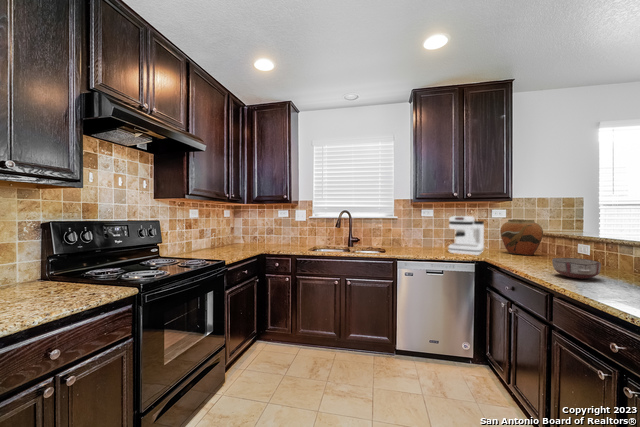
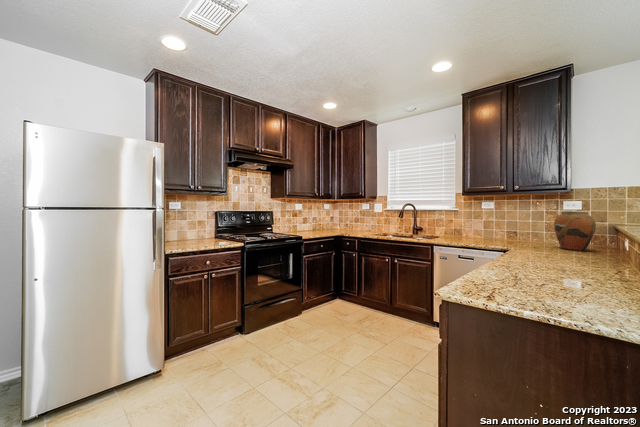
coffee maker: present [448,216,484,255] -> none [486,208,531,247]
ceramic bowl: present [552,258,601,279] -> none [510,246,549,264]

